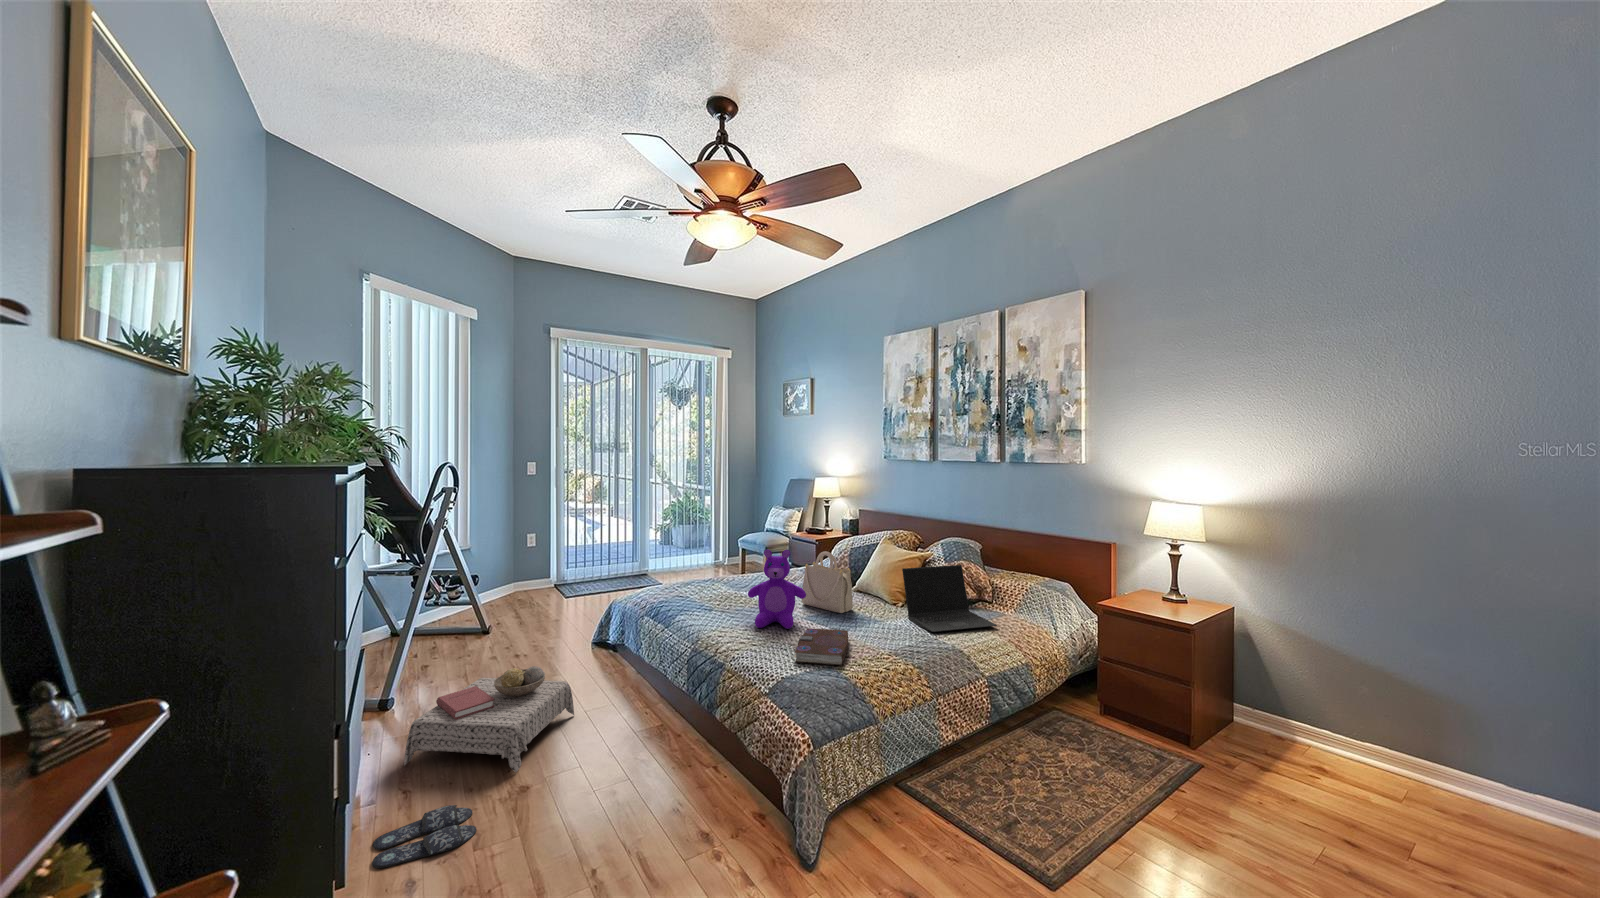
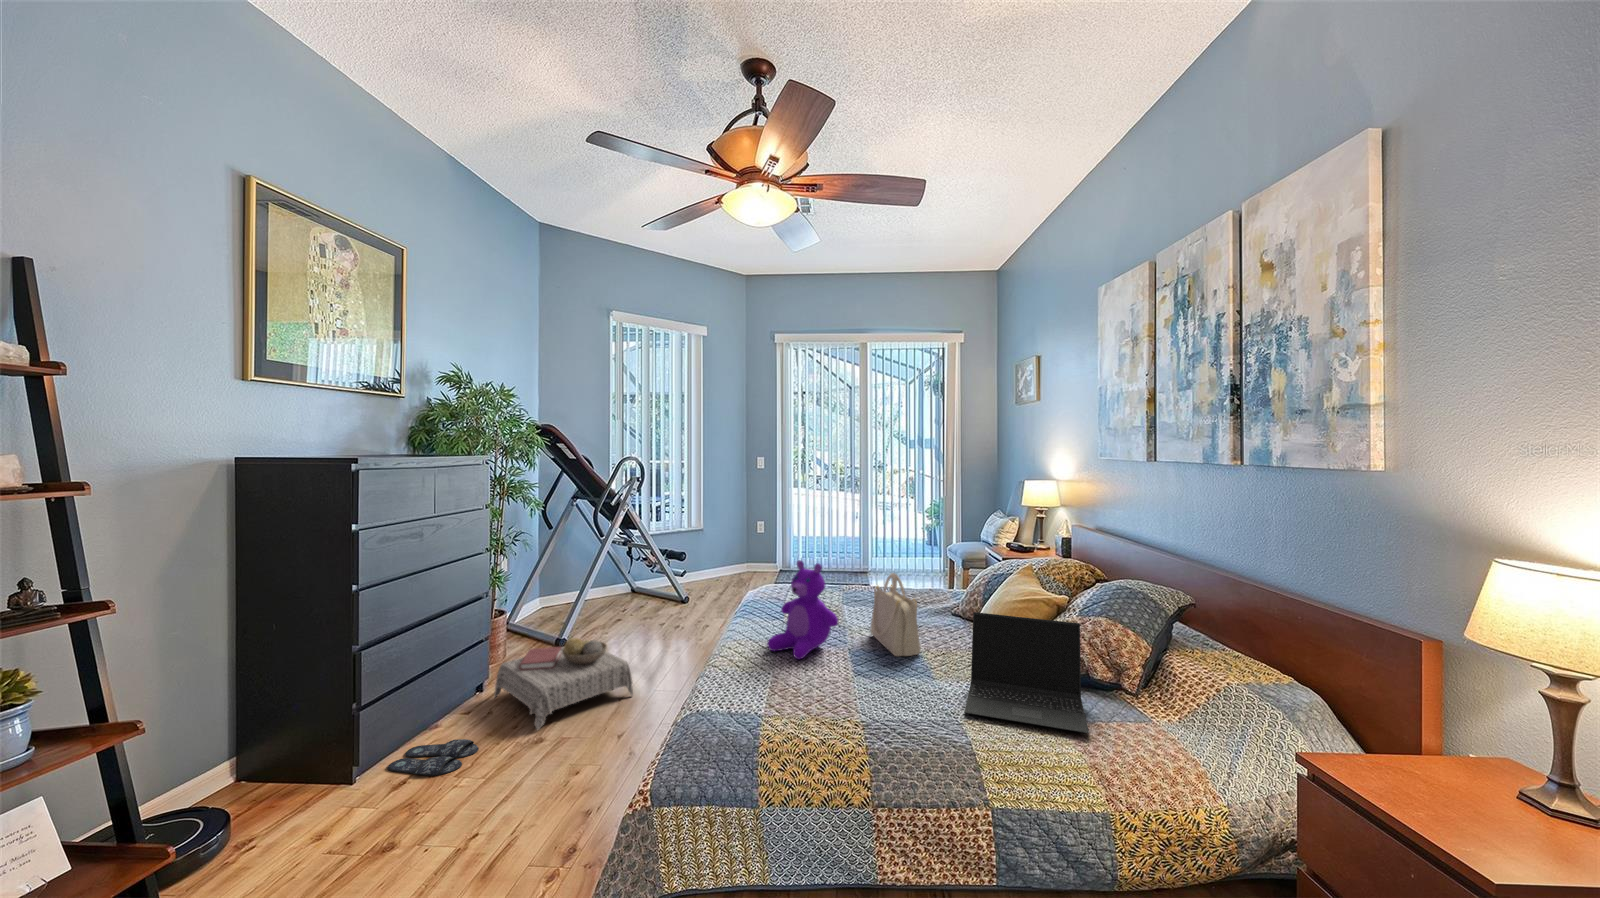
book: present [794,628,849,665] -> none [728,663,837,719]

